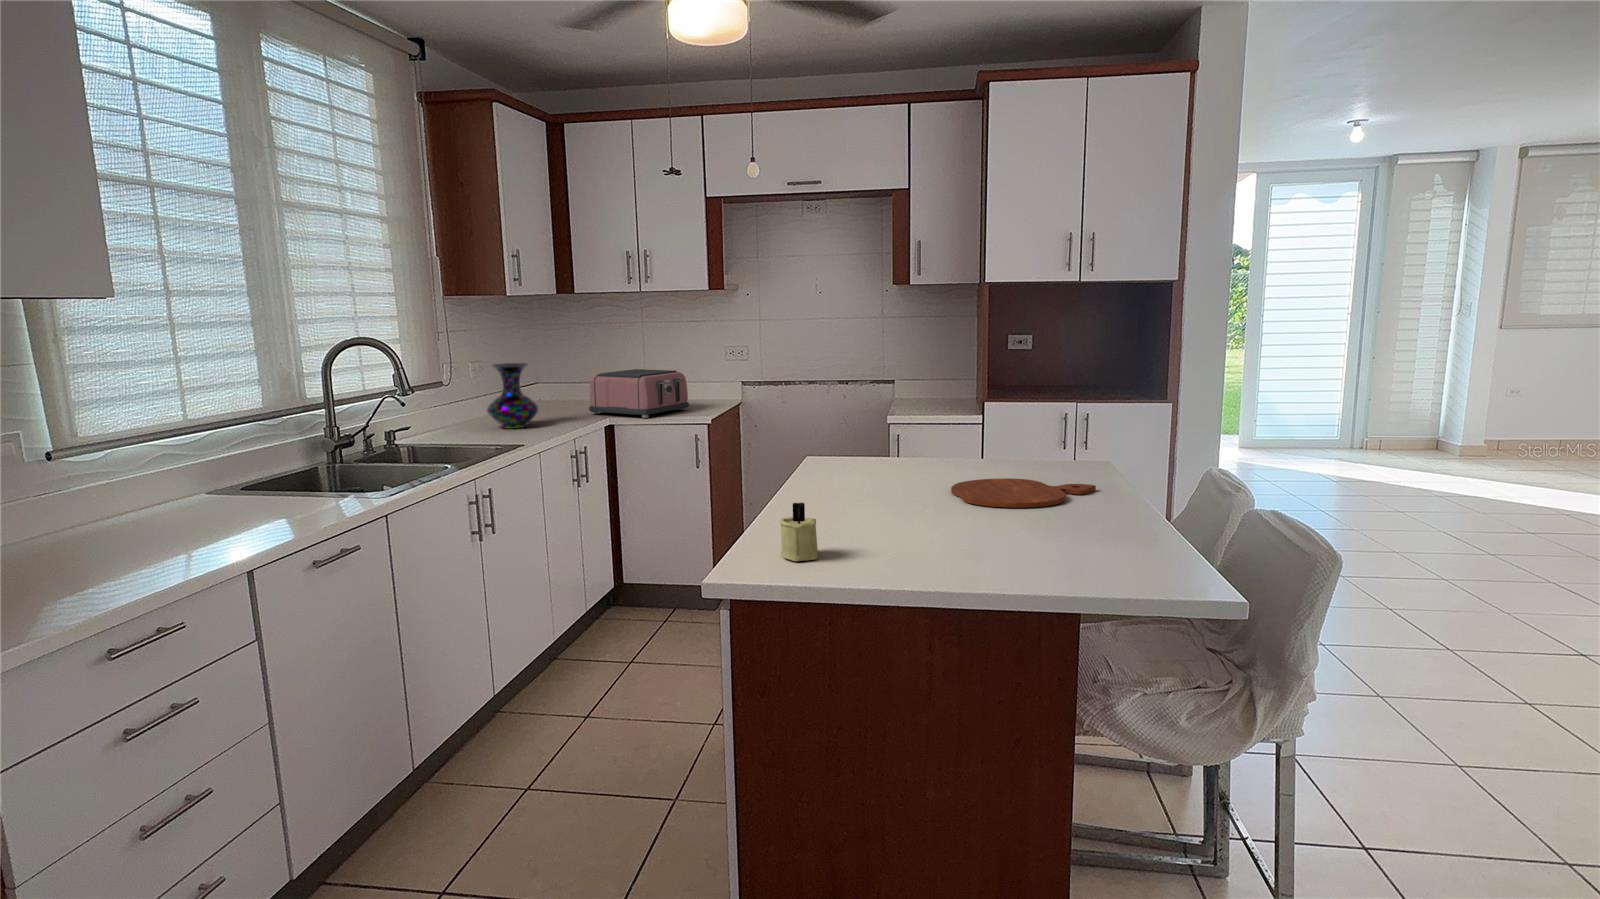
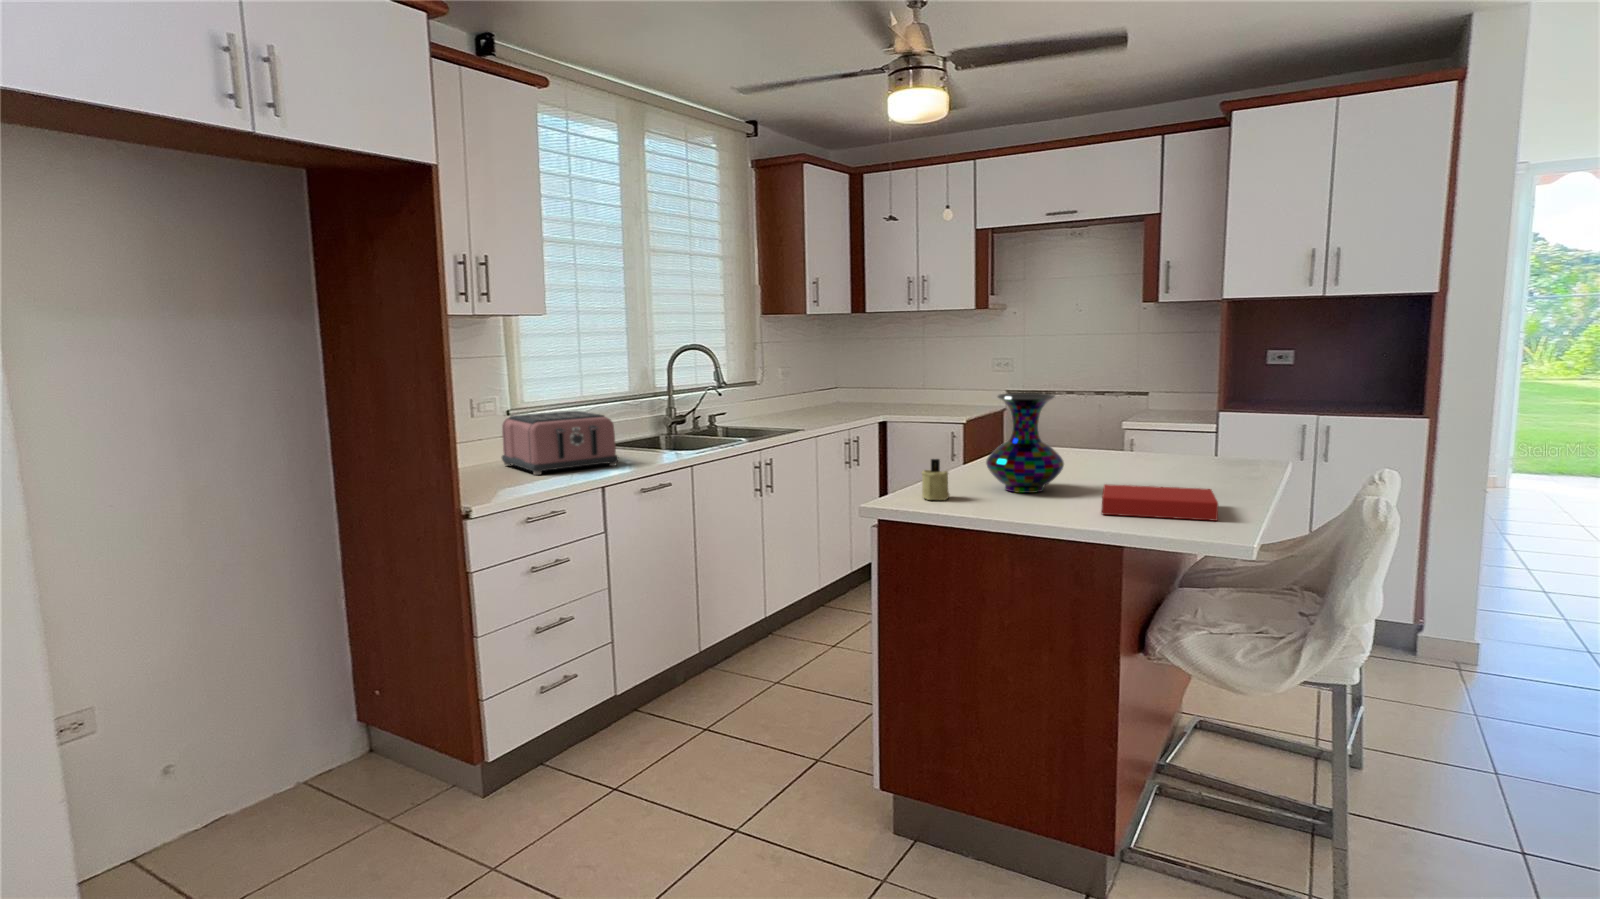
vase: present [487,363,539,429] -> present [986,393,1064,493]
toaster: present [589,369,689,418] -> present [502,411,618,475]
cutting board: present [951,478,1096,508] -> none [1101,465,1236,485]
book: none [1004,516,1165,565] -> present [1102,484,1218,521]

